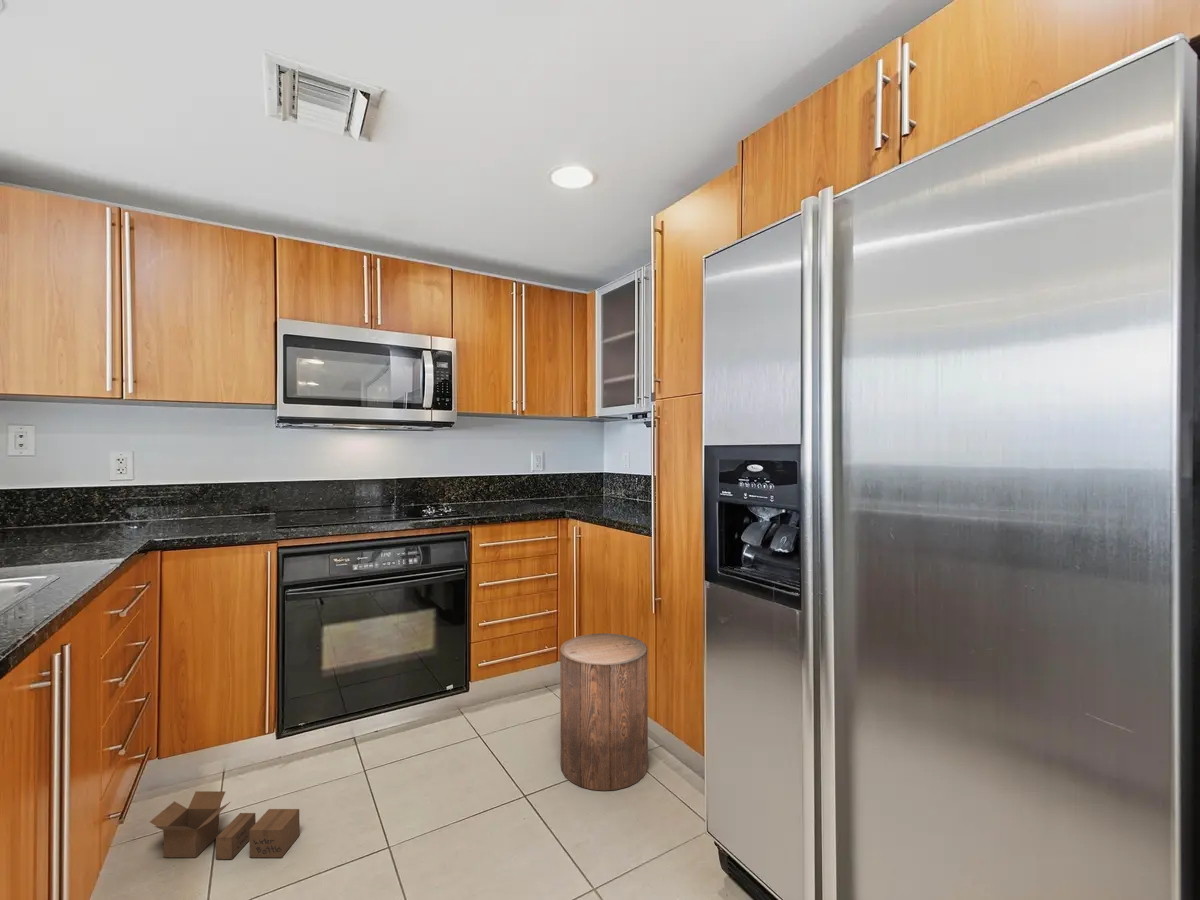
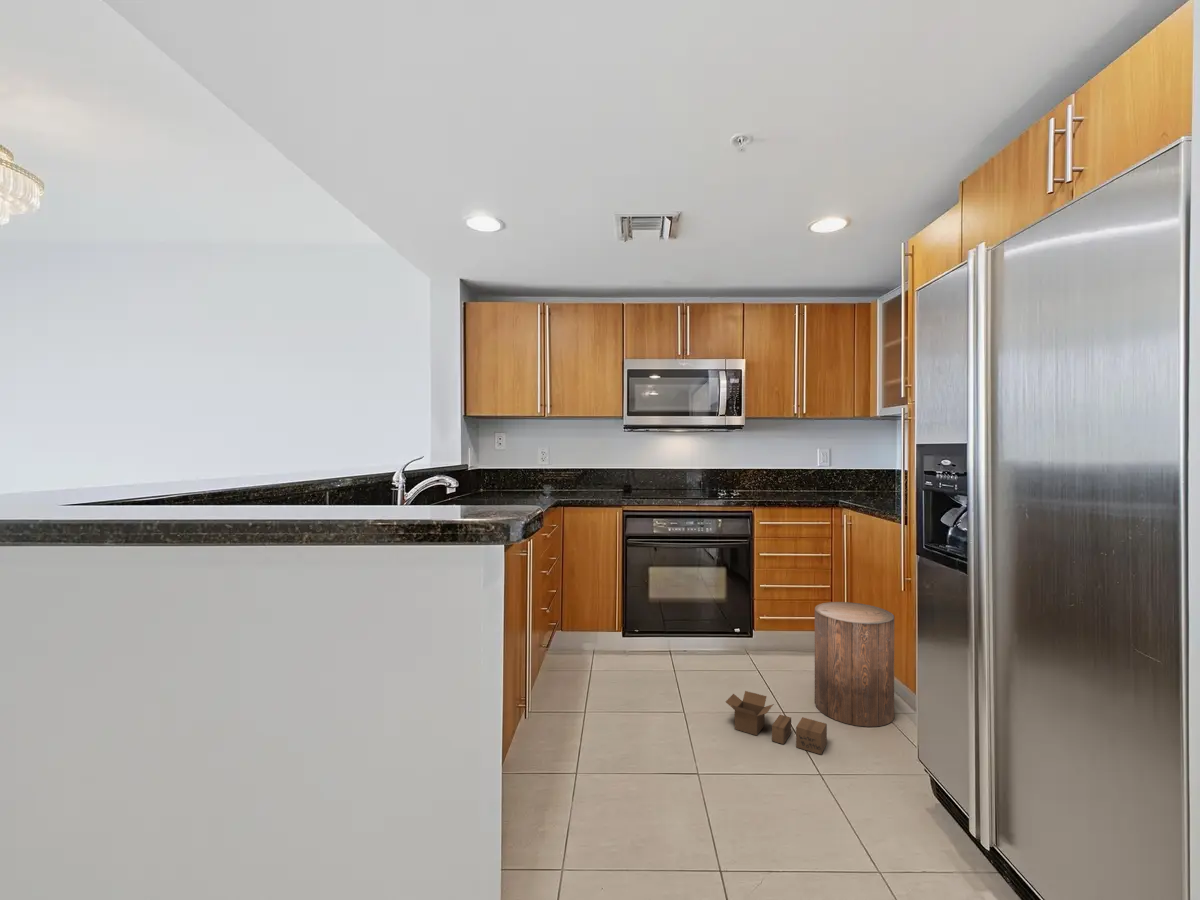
cardboard box: present [150,791,300,859] -> present [726,691,827,754]

